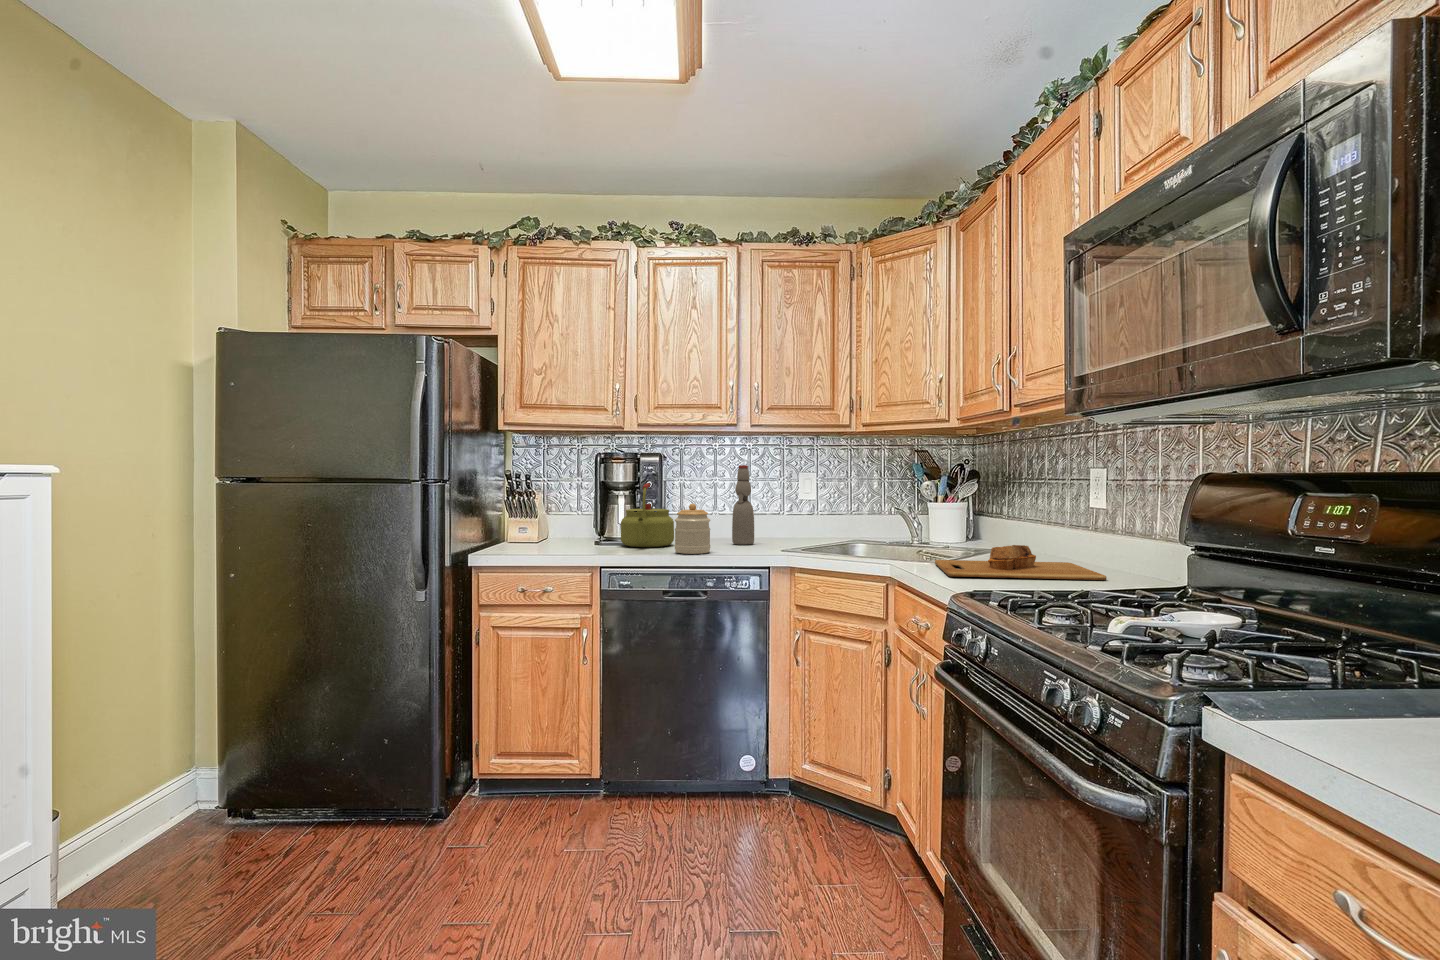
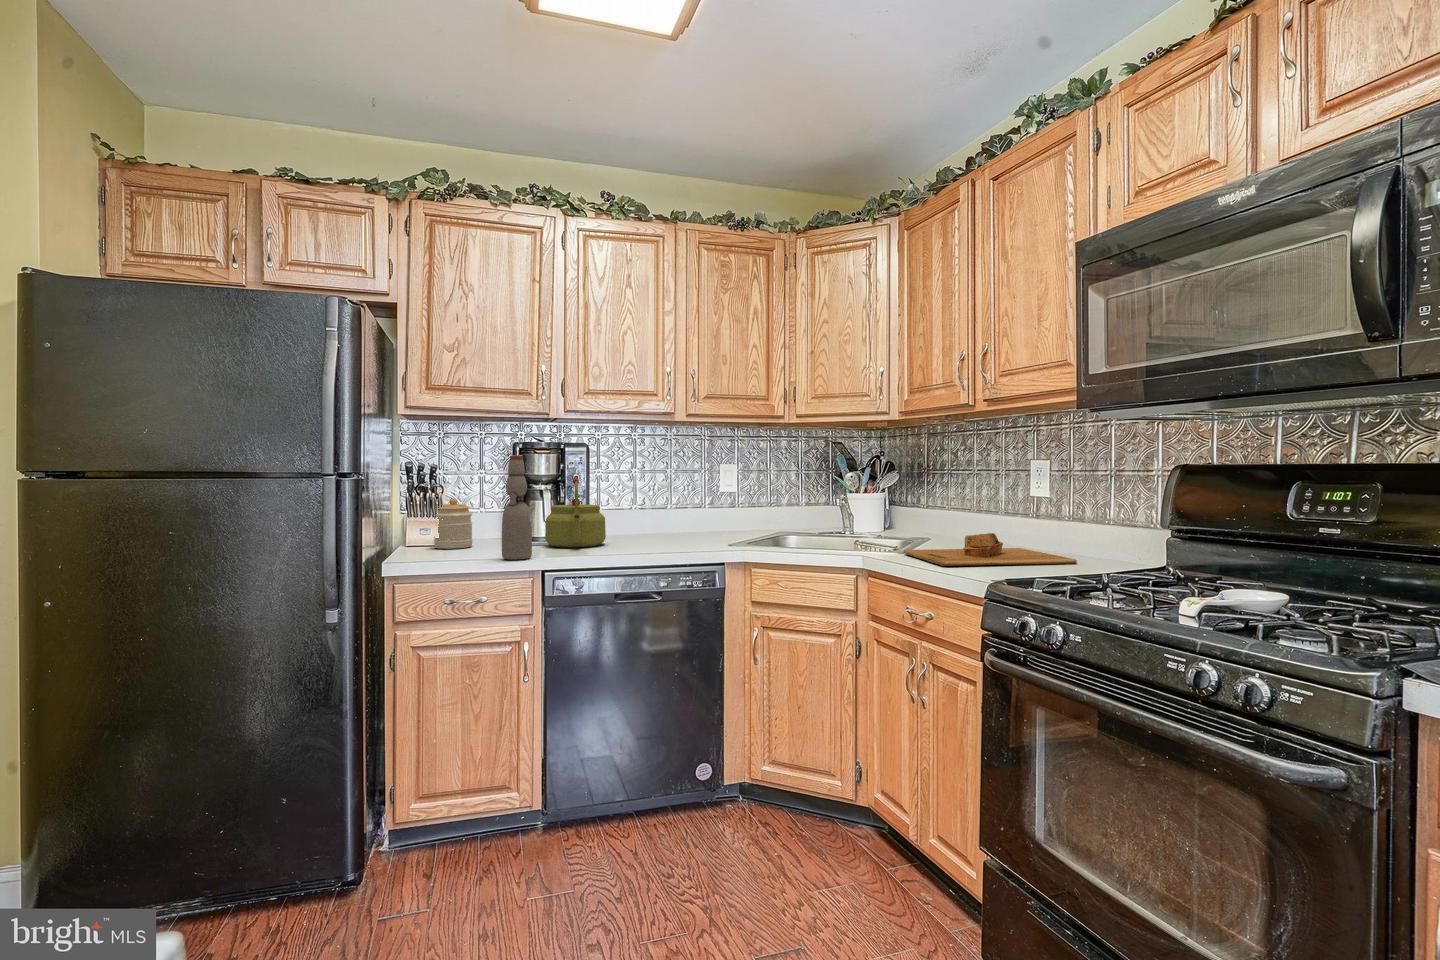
bottle: present [732,465,754,545] -> present [502,455,532,560]
jar: present [675,504,710,554] -> present [434,498,473,549]

